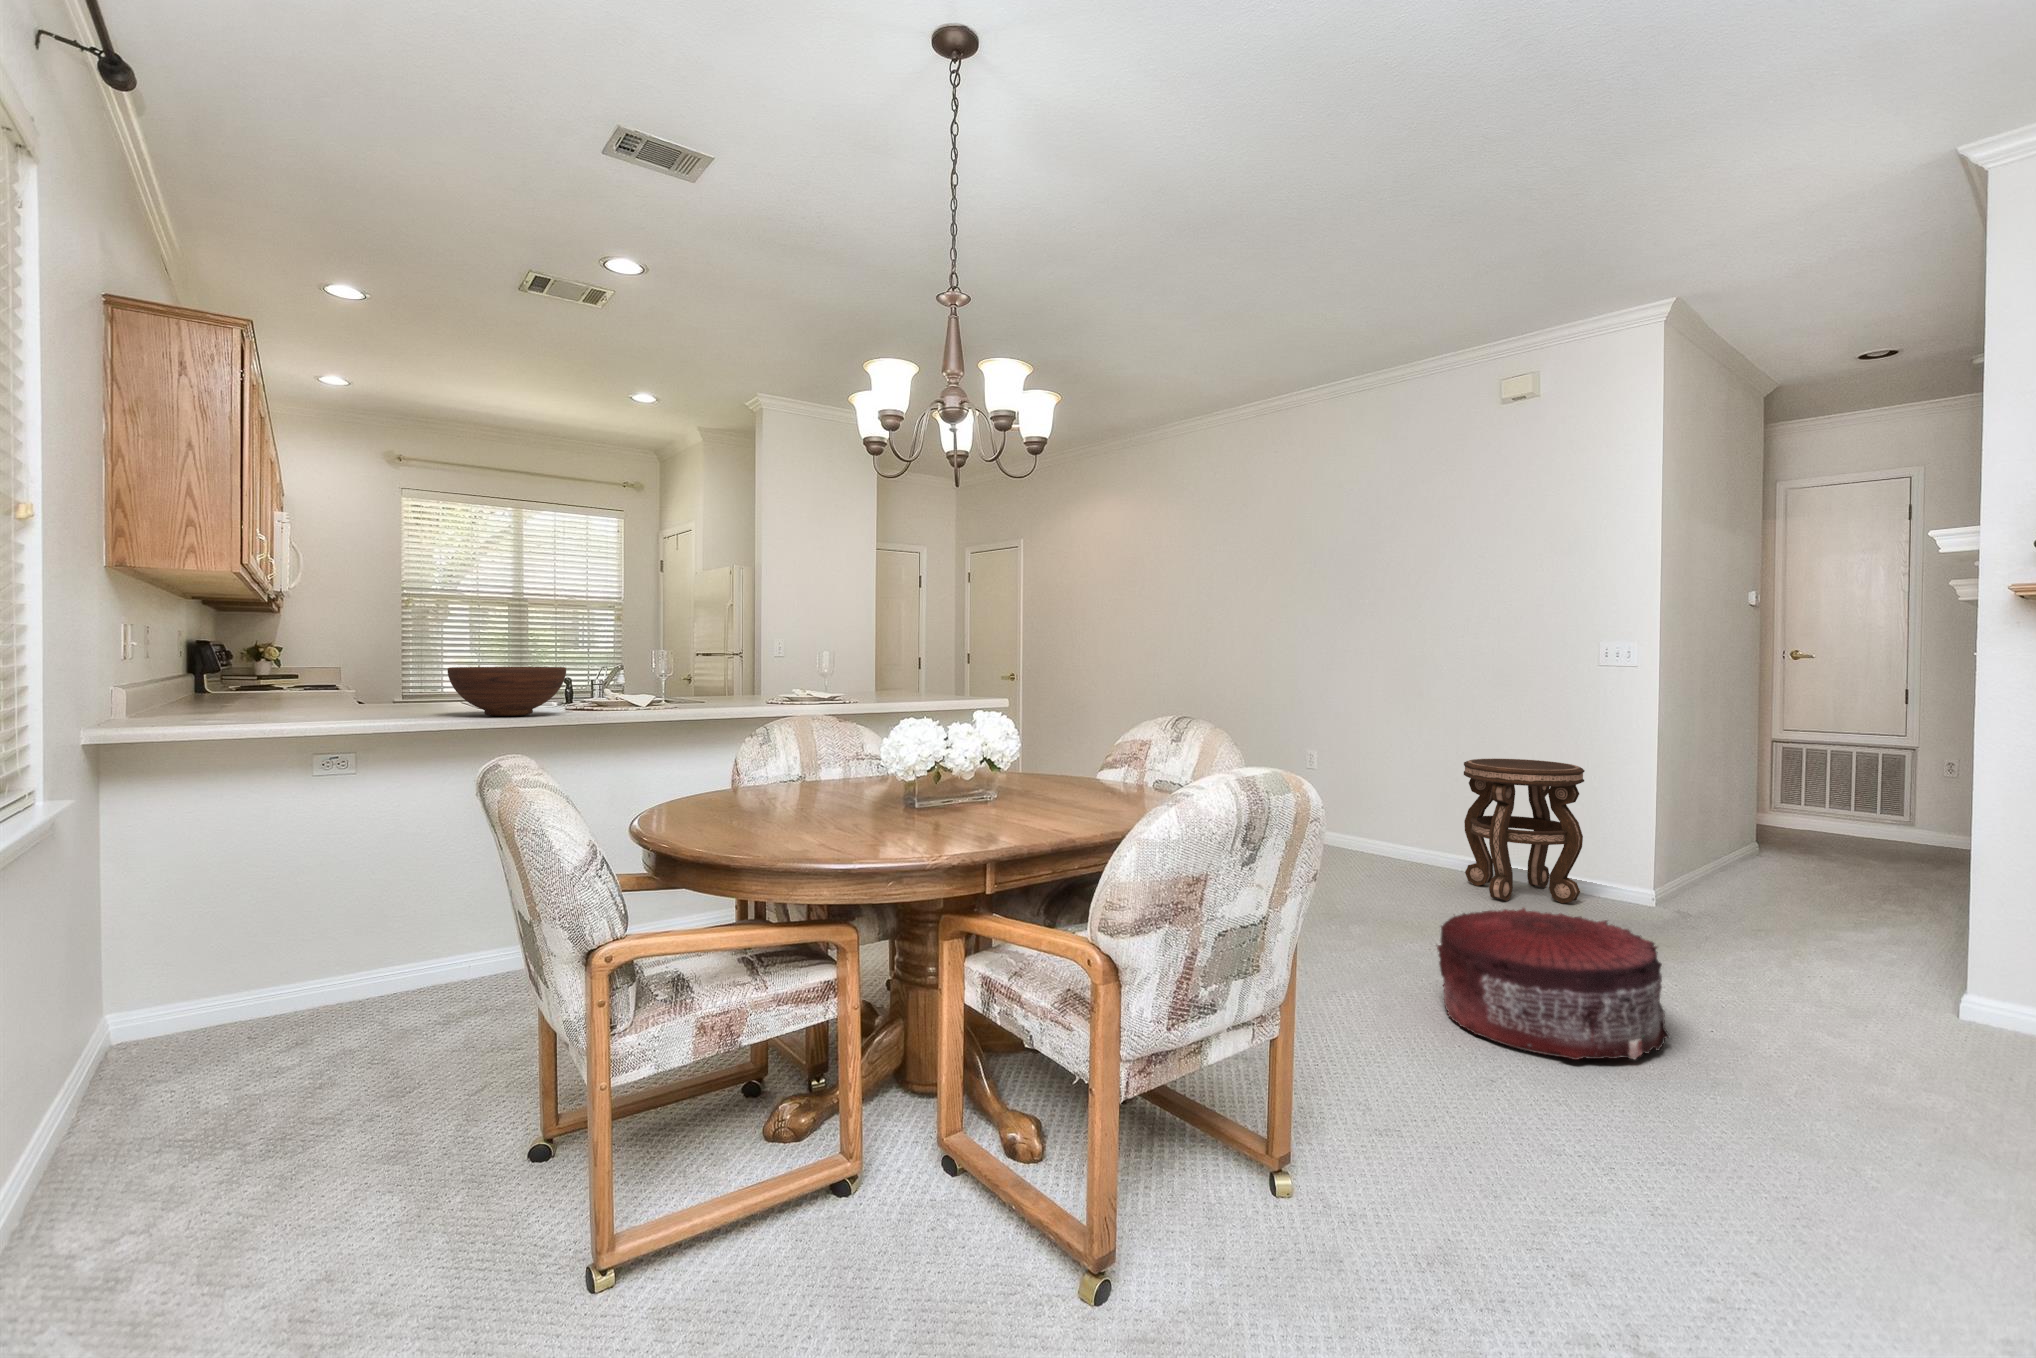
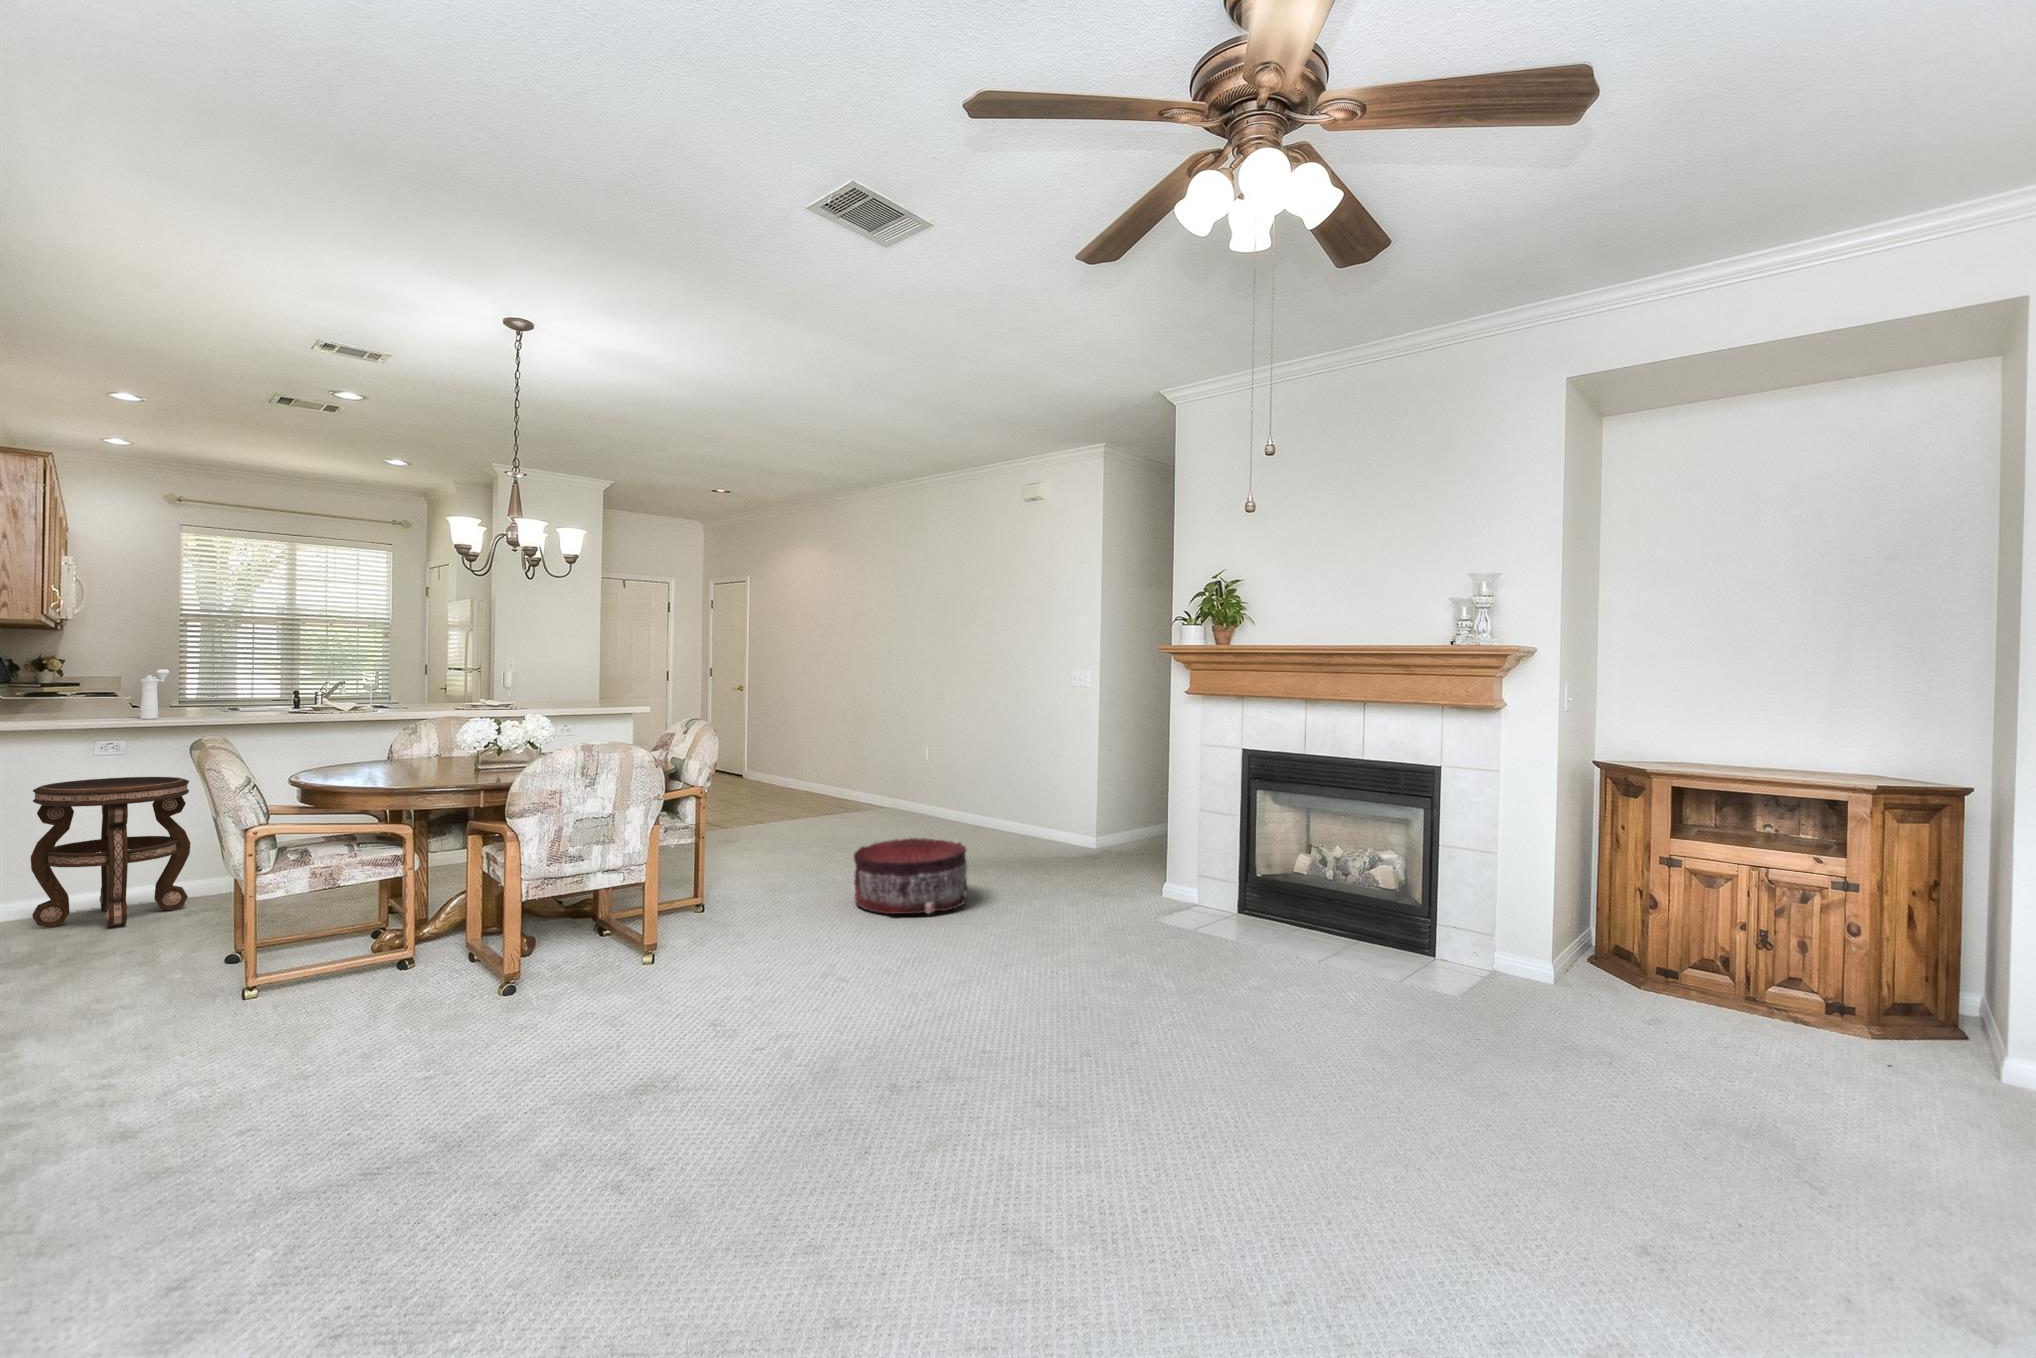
pepper mill: none [379,648,417,723] -> present [140,669,169,719]
fruit bowl: present [448,667,566,716] -> none [195,682,288,715]
side table: present [1464,759,1585,903] -> present [31,777,190,927]

